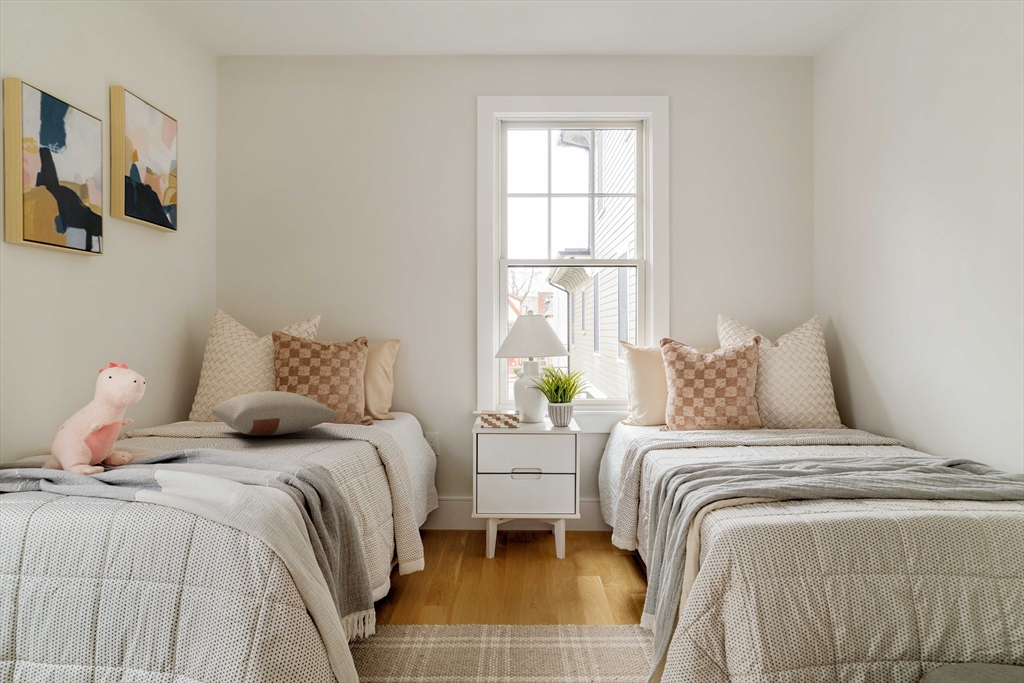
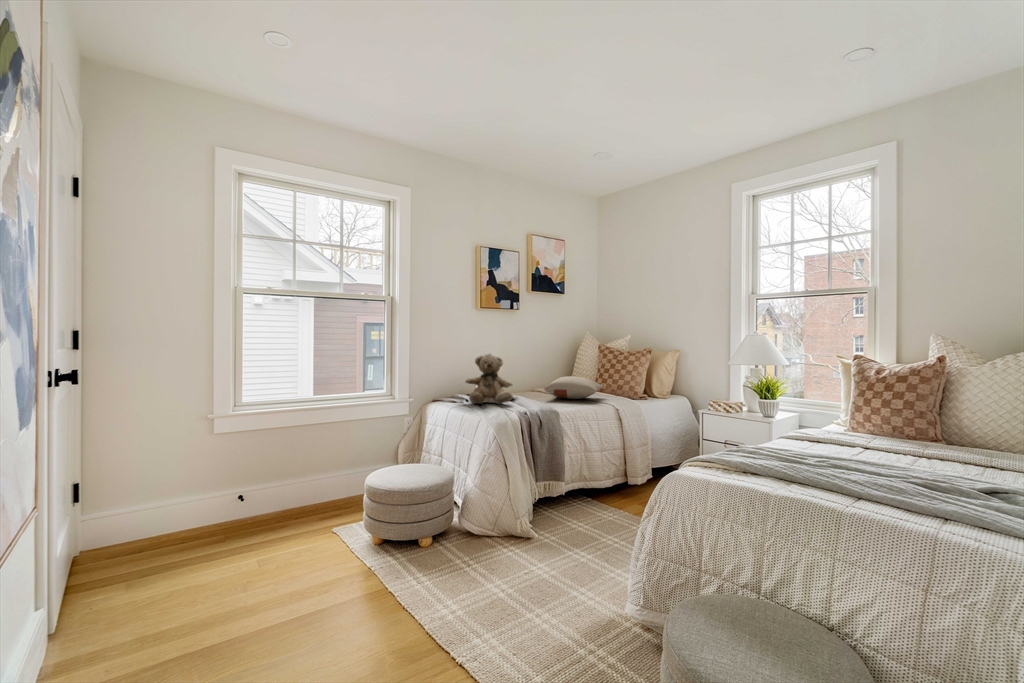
teddy bear: none [65,350,211,480] -> present [465,354,513,404]

